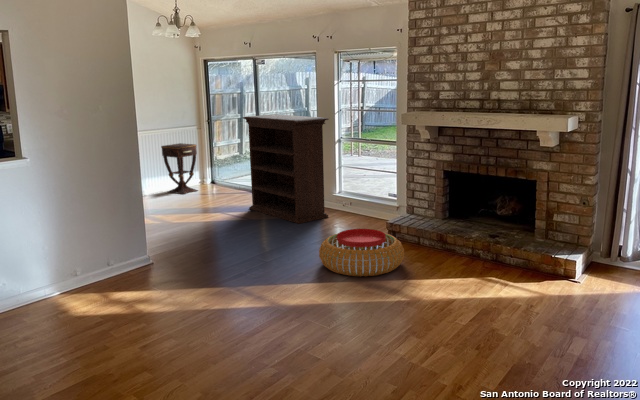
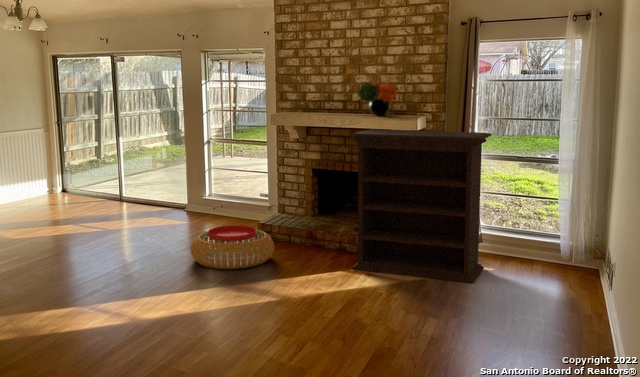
flower arrangement: none [499,75,547,115] -> present [358,79,398,115]
bookshelf: present [243,114,328,224] -> present [349,129,492,283]
side table: present [161,143,198,194] -> none [5,147,49,204]

